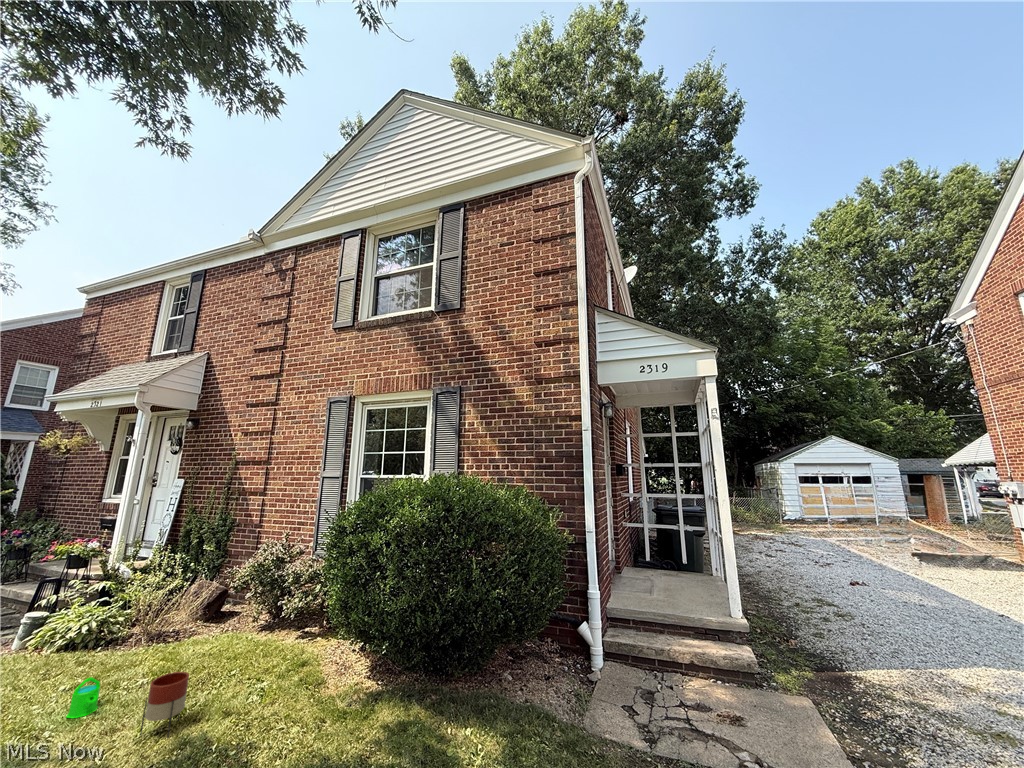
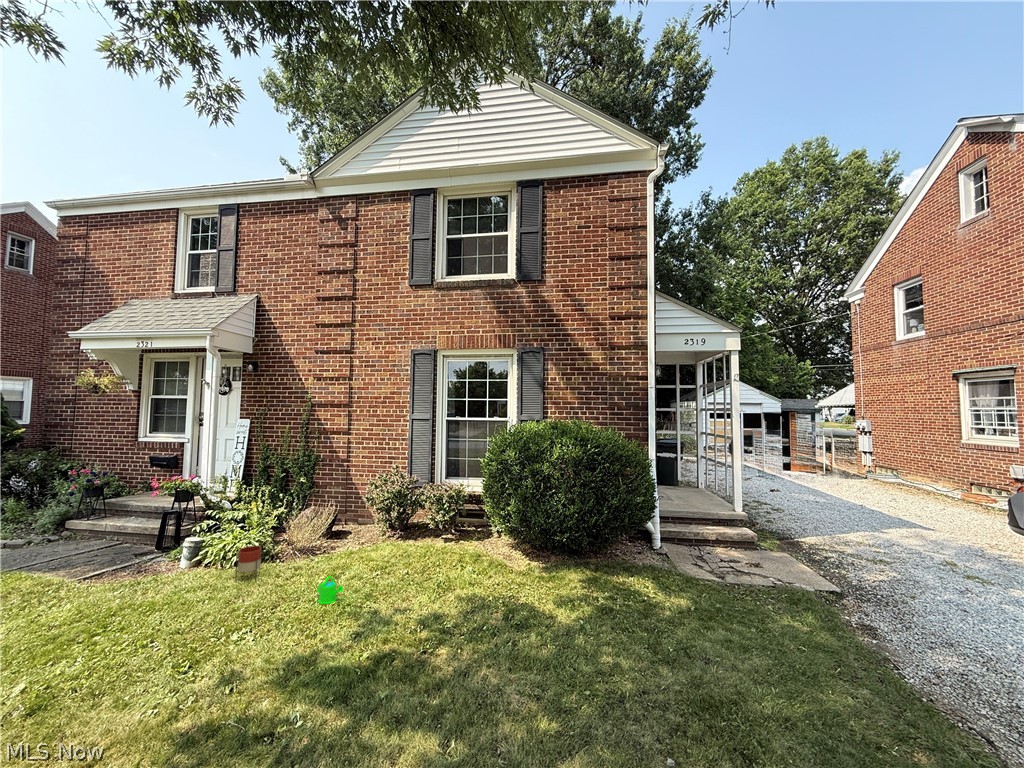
planter: present [140,672,189,738] -> present [235,546,261,581]

